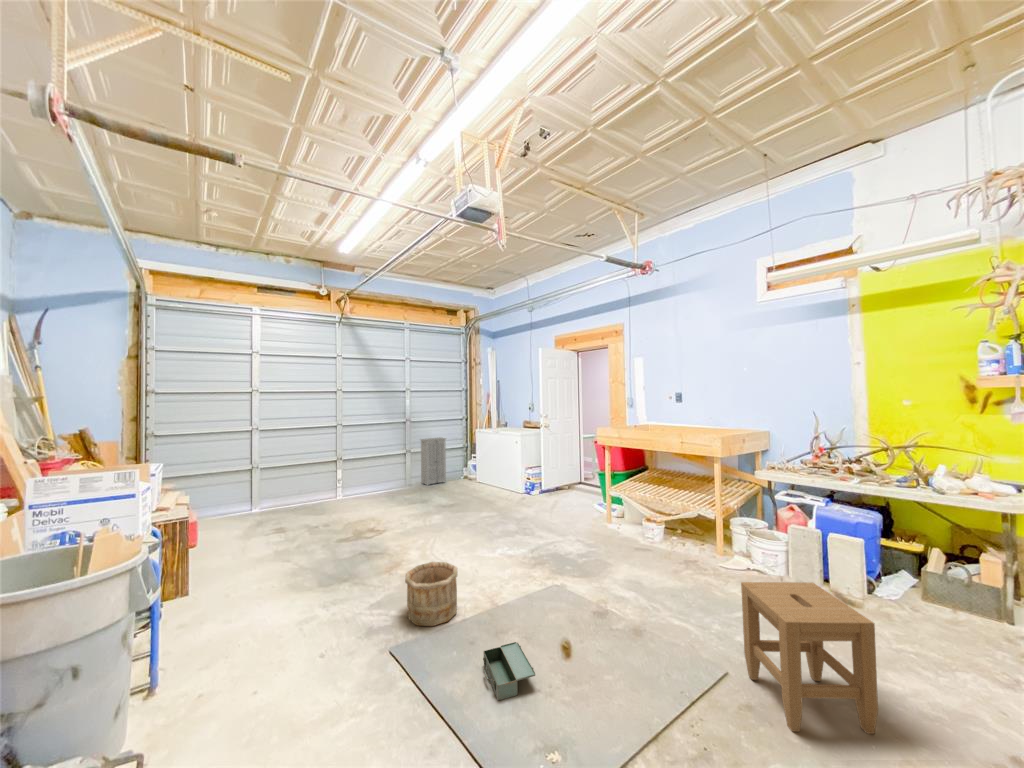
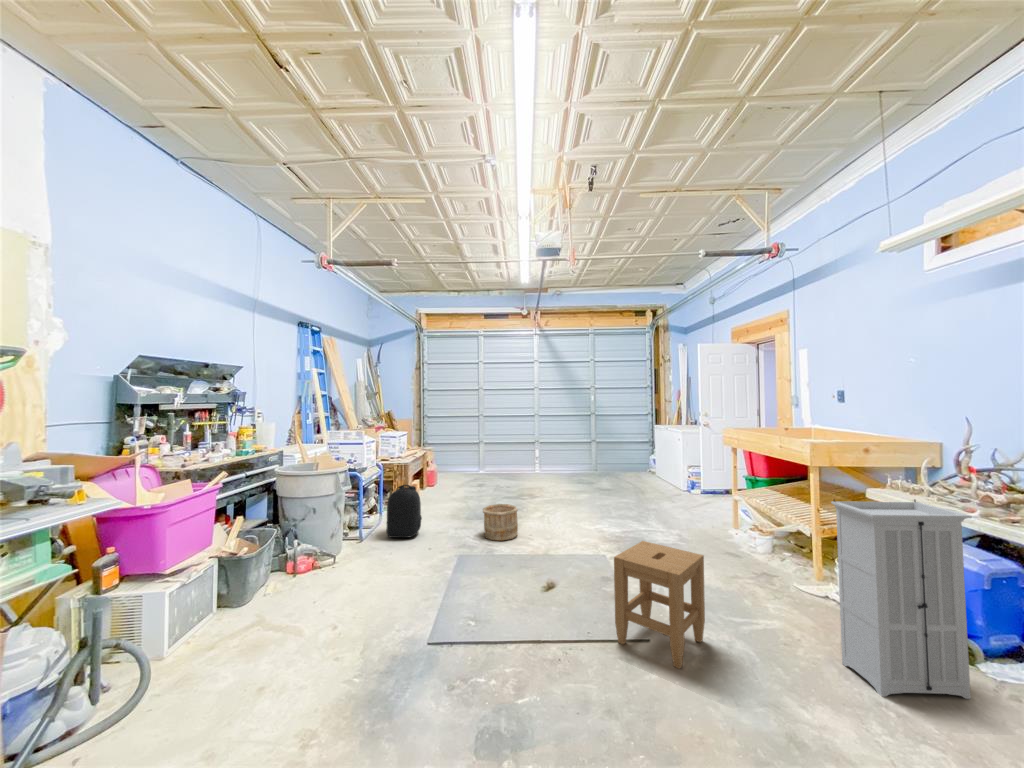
storage cabinet: present [421,437,446,485] -> present [831,500,972,699]
backpack: none [225,577,301,700] -> present [386,485,422,538]
toolbox: present [483,642,535,700] -> none [480,551,515,574]

